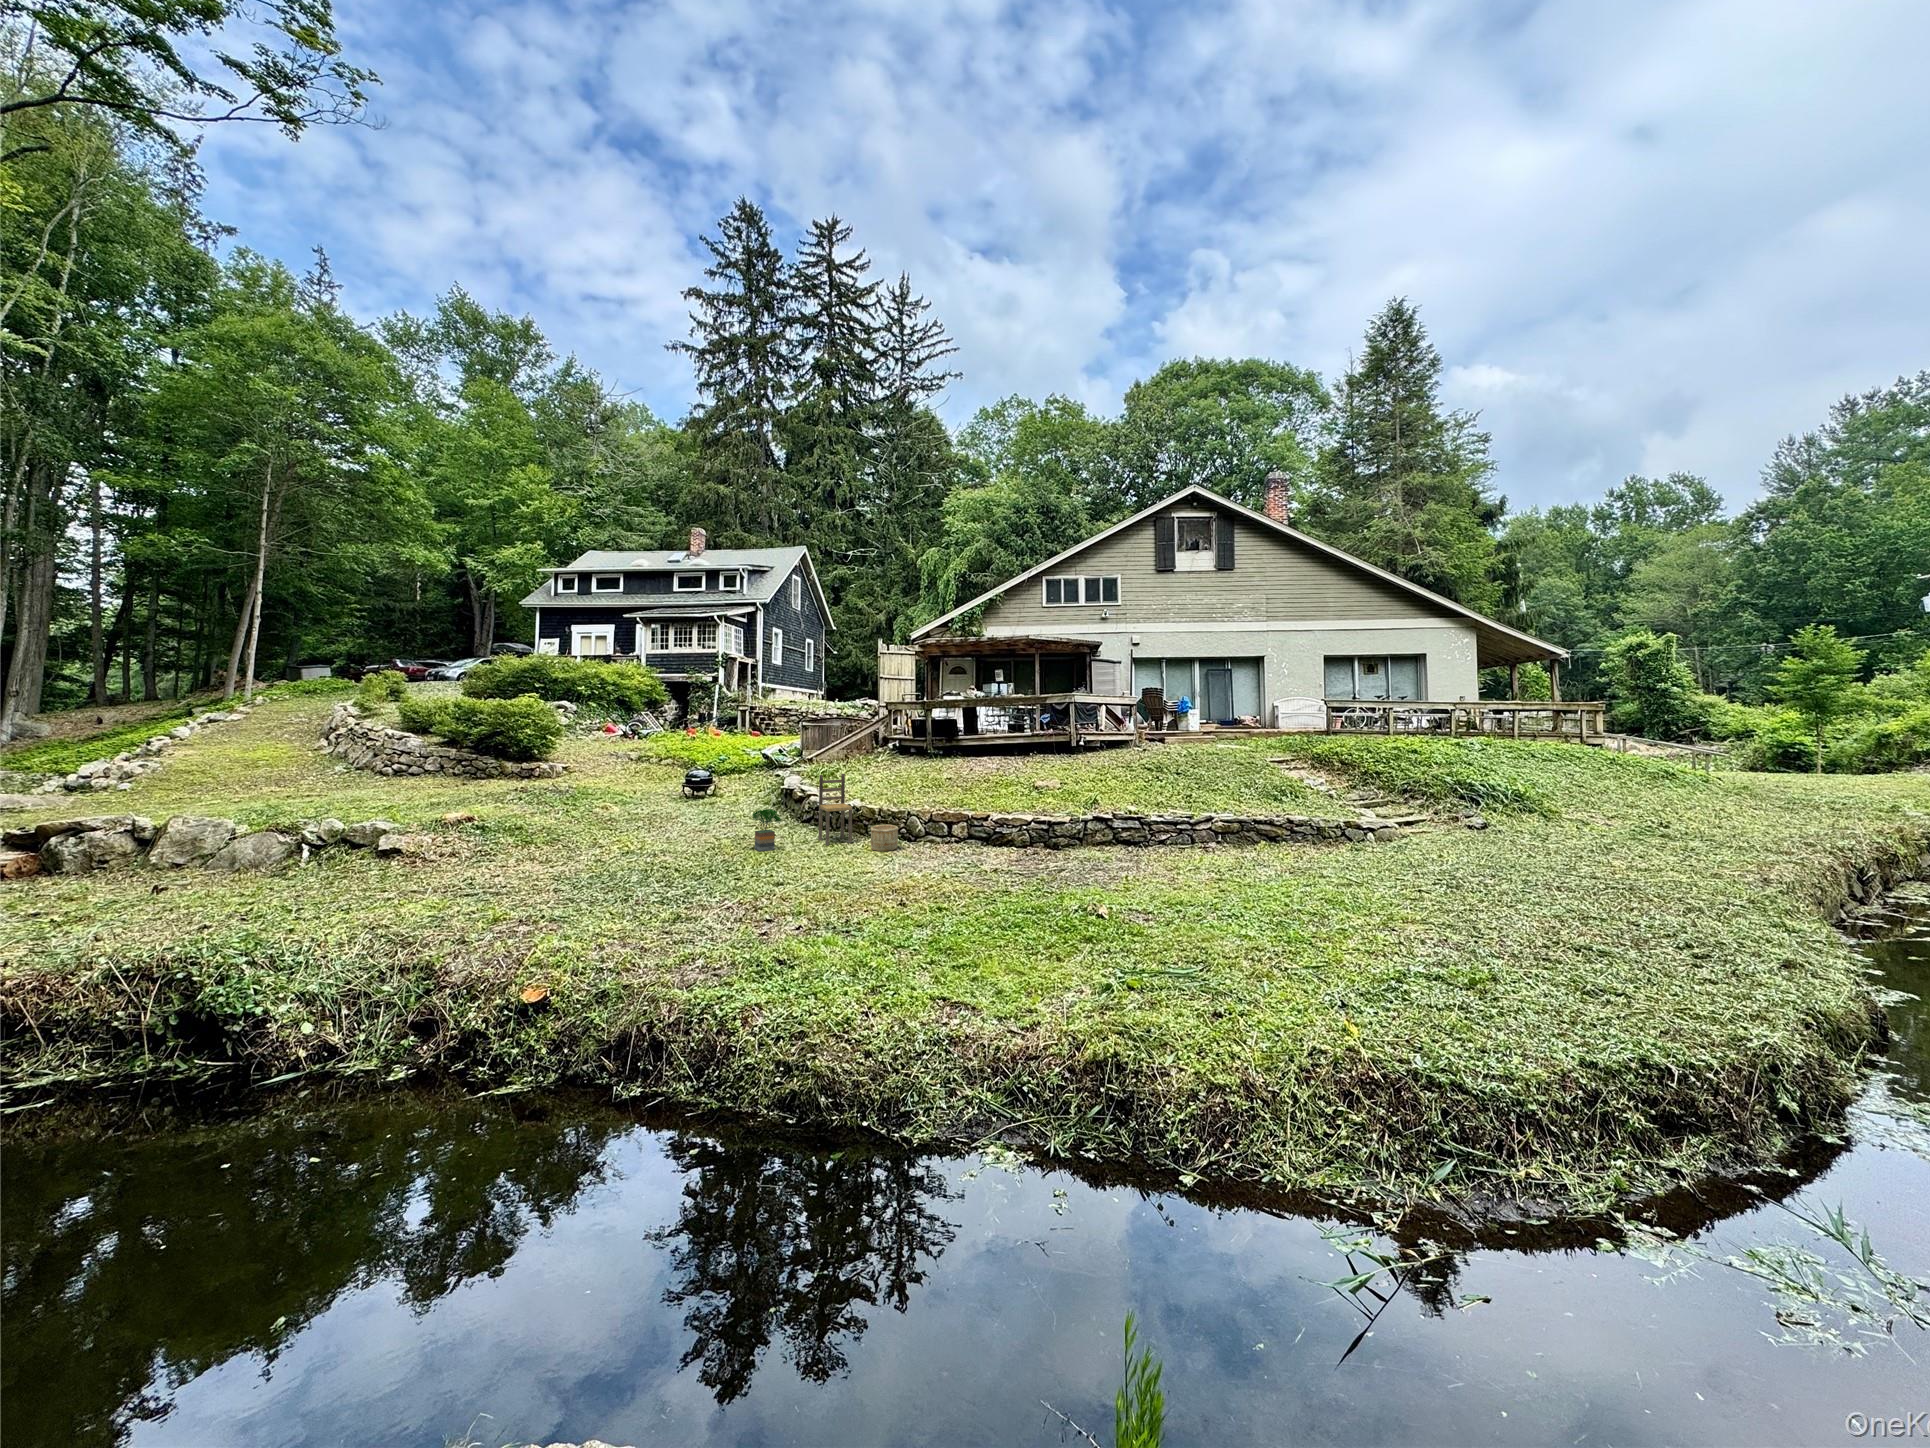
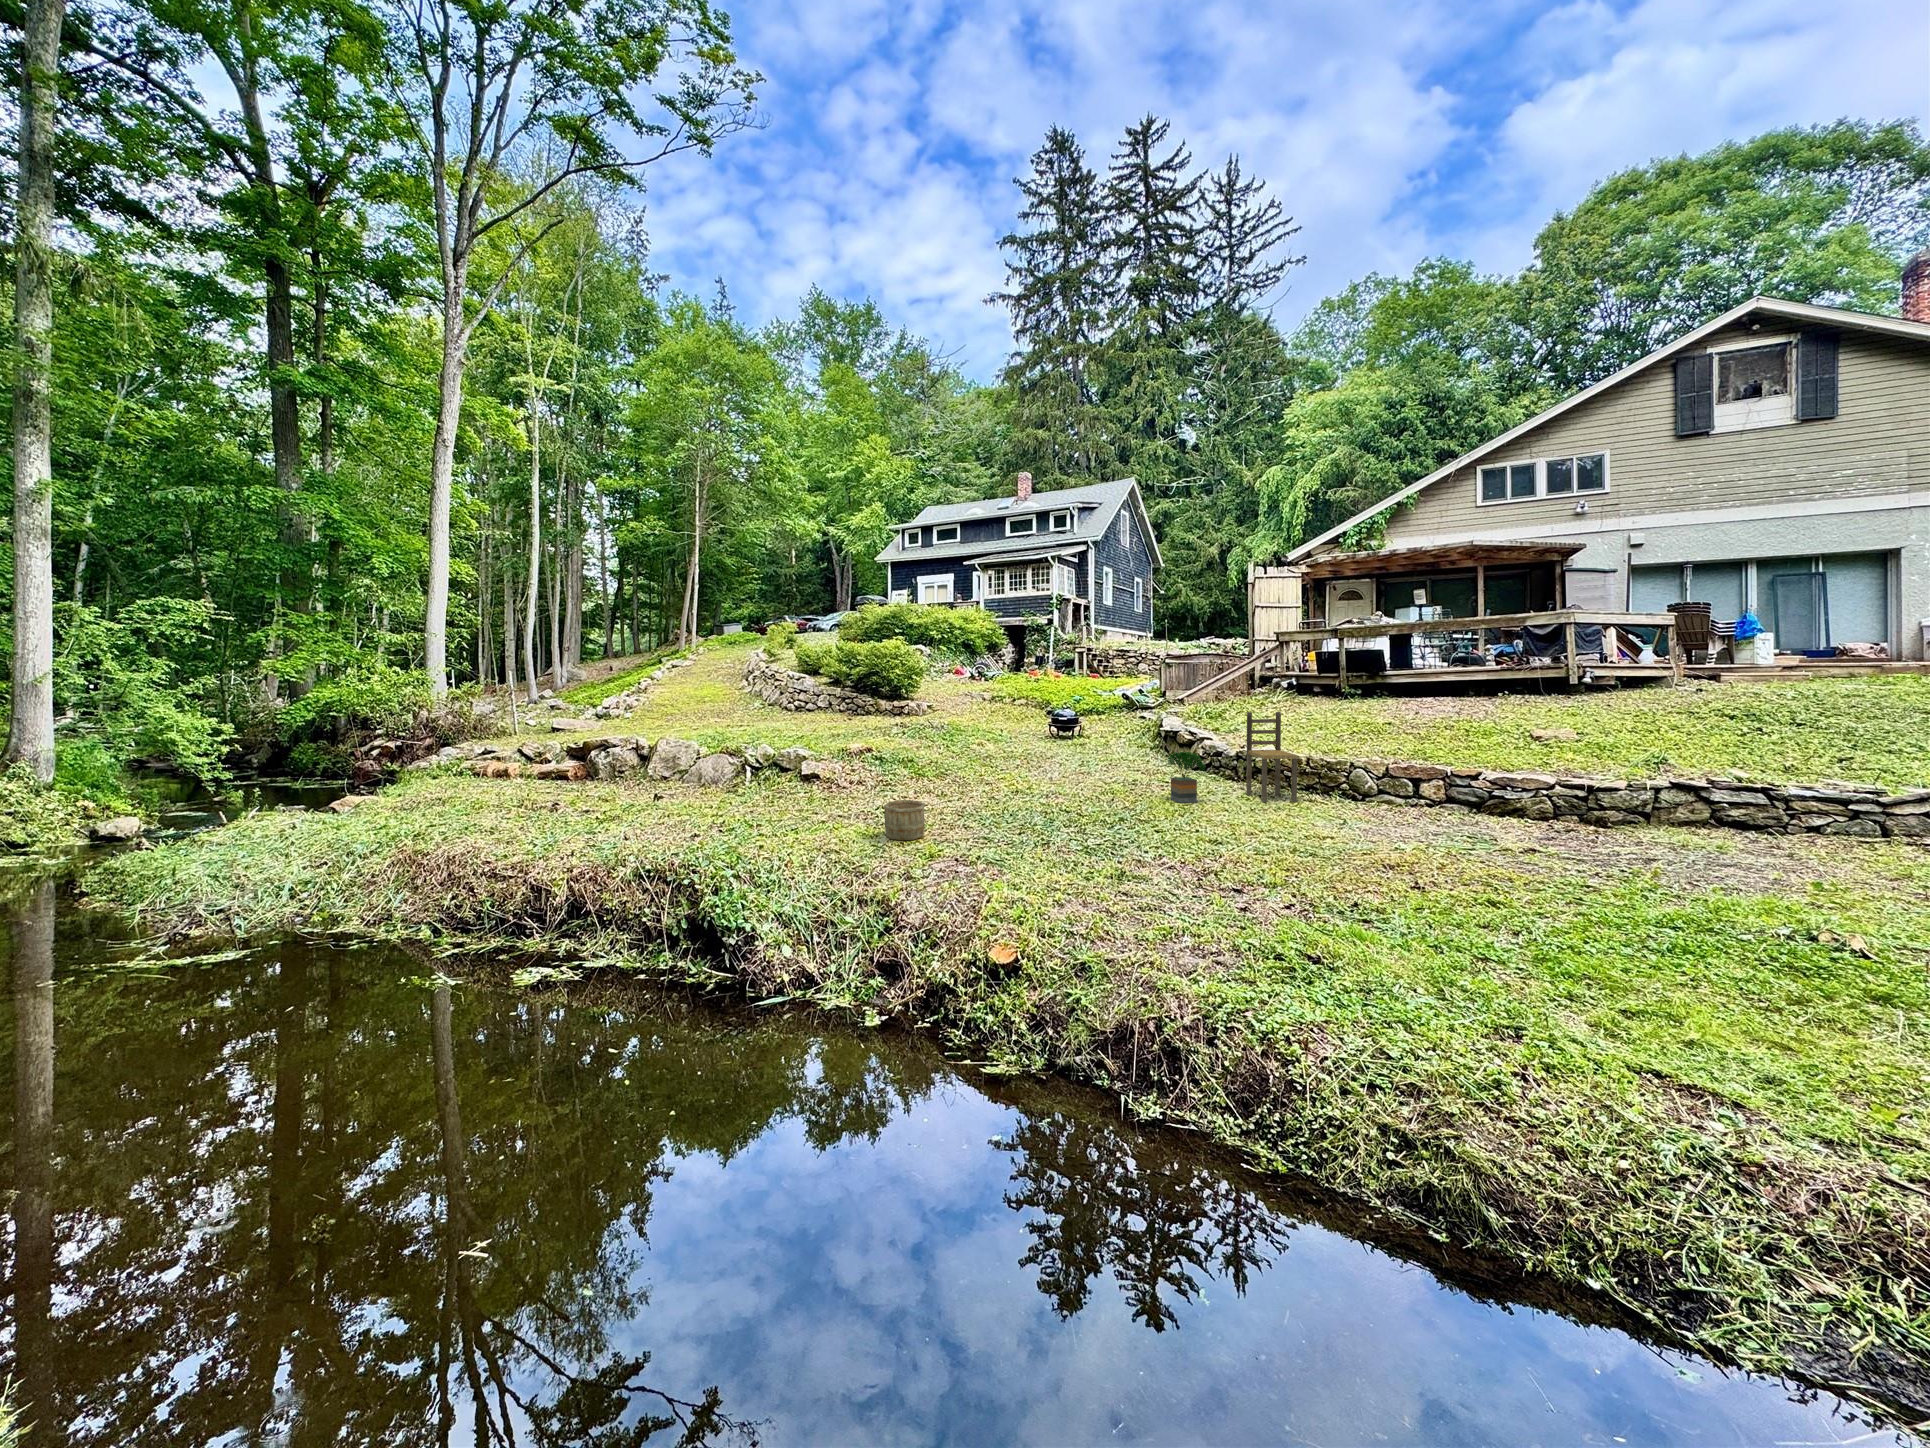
wooden bucket: present [870,824,899,851] -> present [883,800,925,840]

